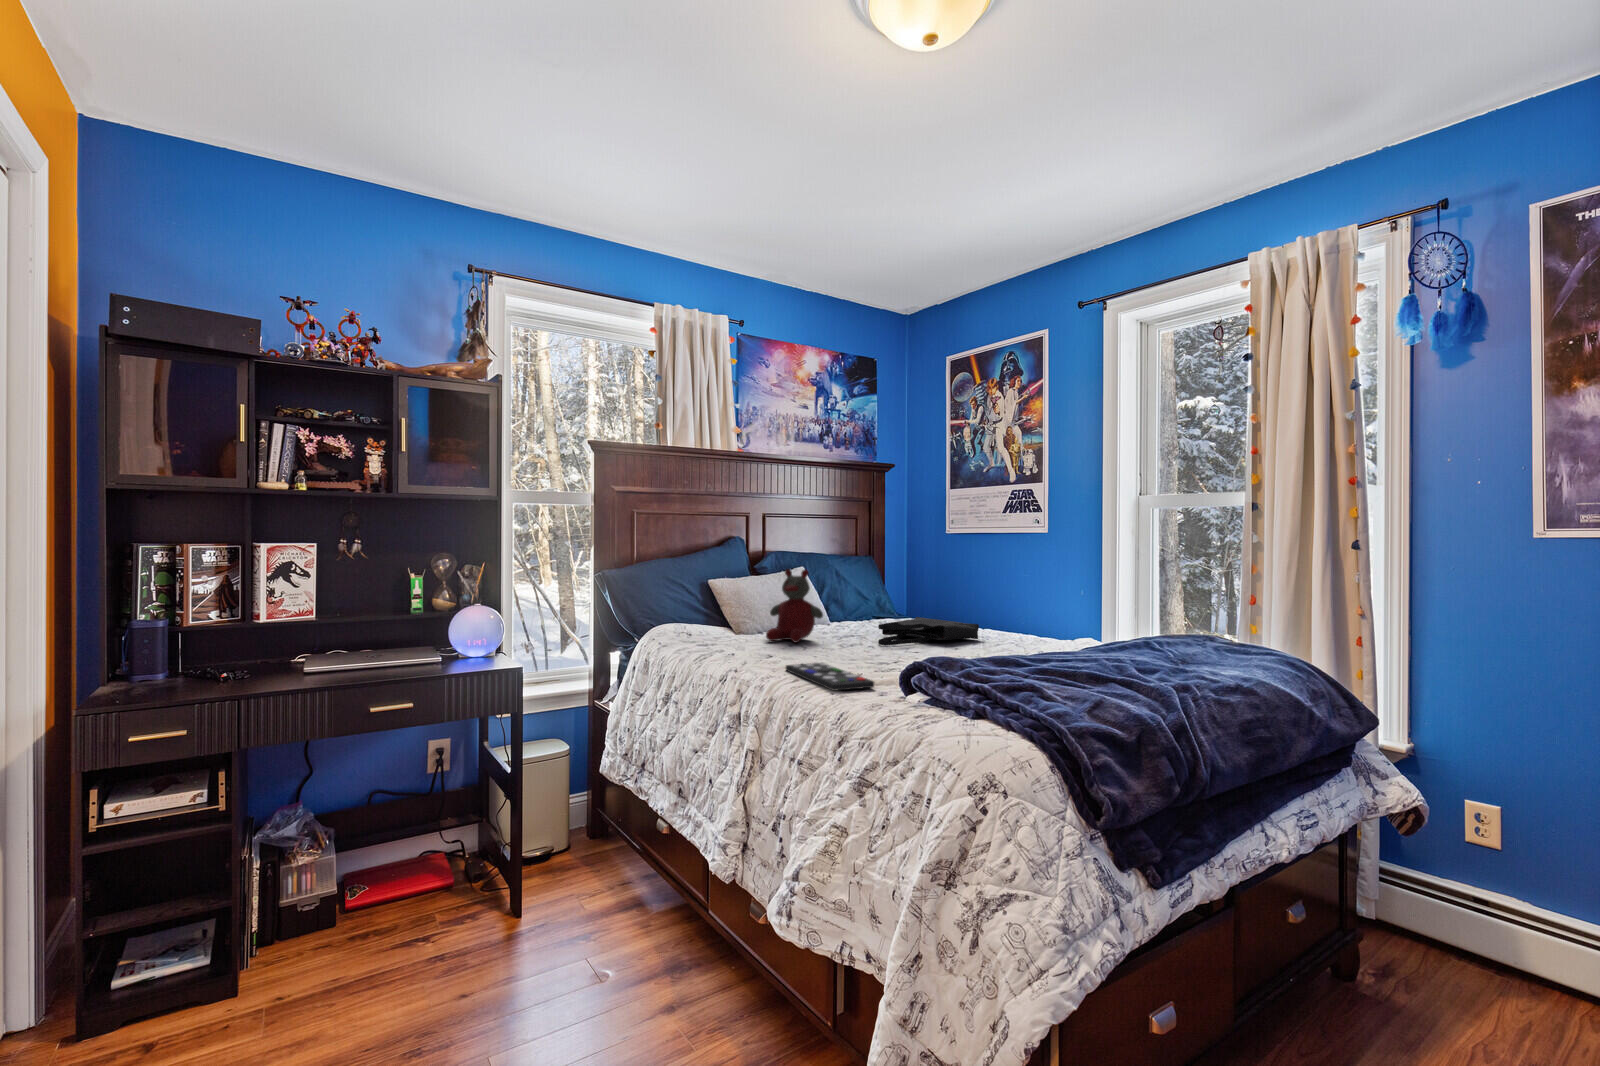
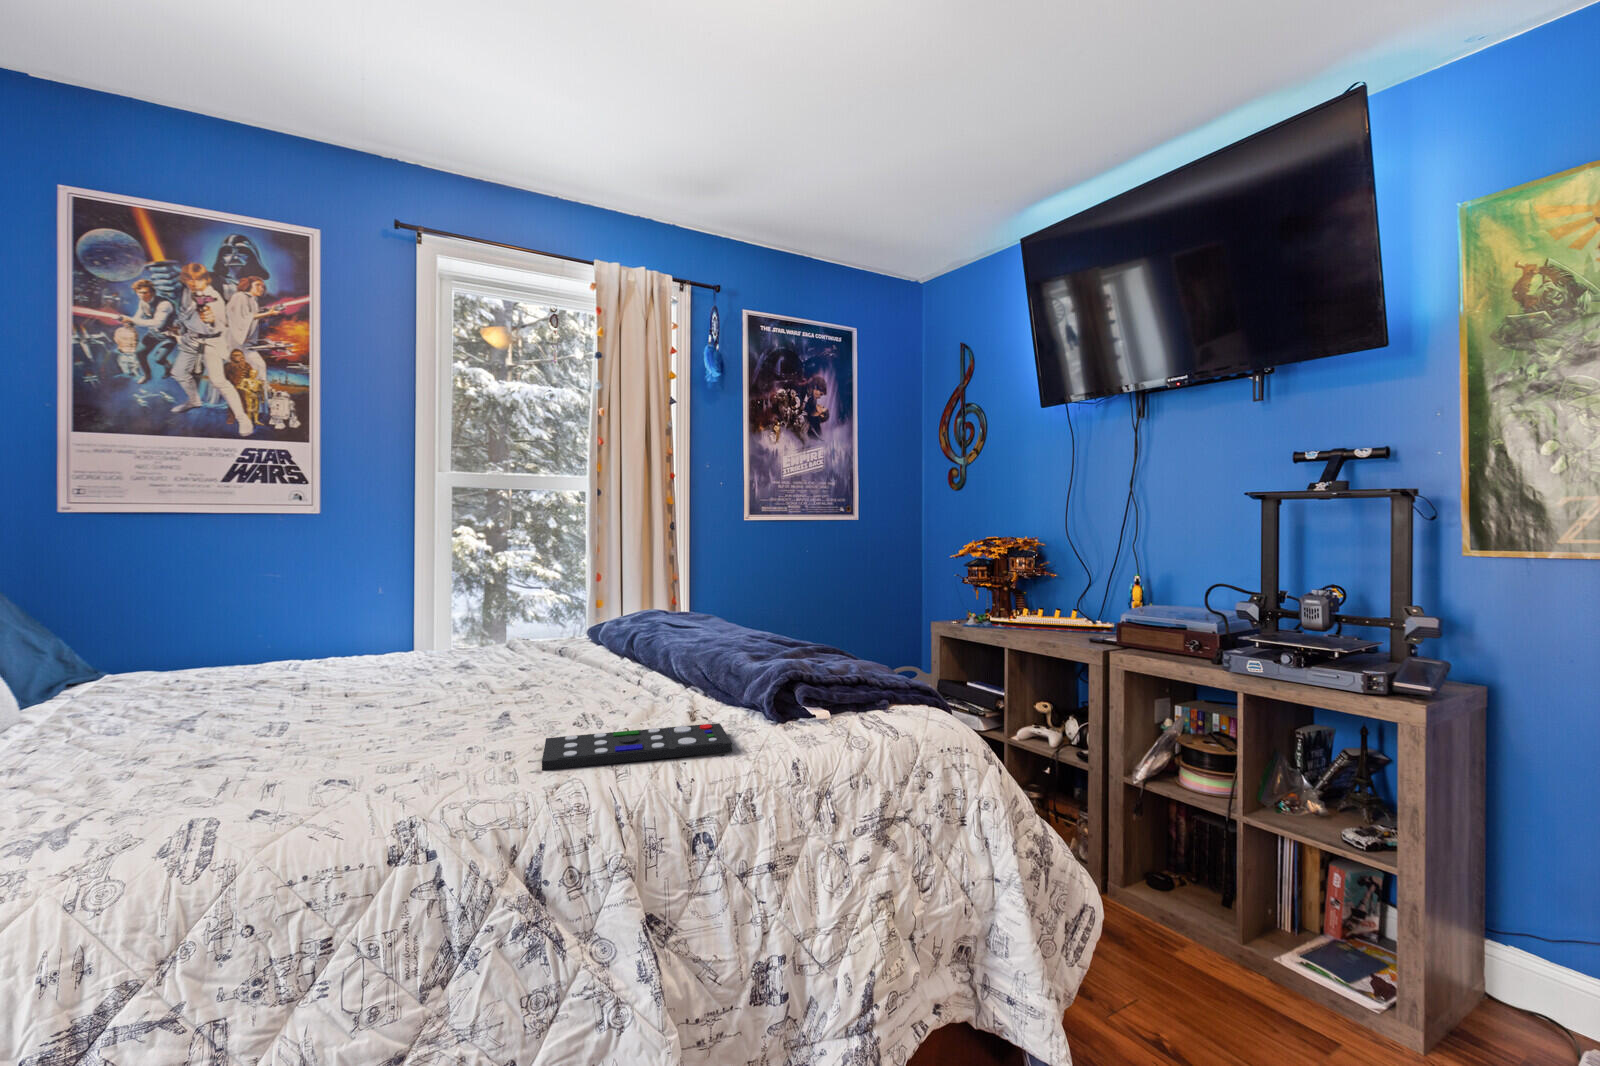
stuffed bear: present [766,569,823,642] -> none [117,593,279,764]
tote bag: present [878,617,979,645] -> none [296,639,445,700]

